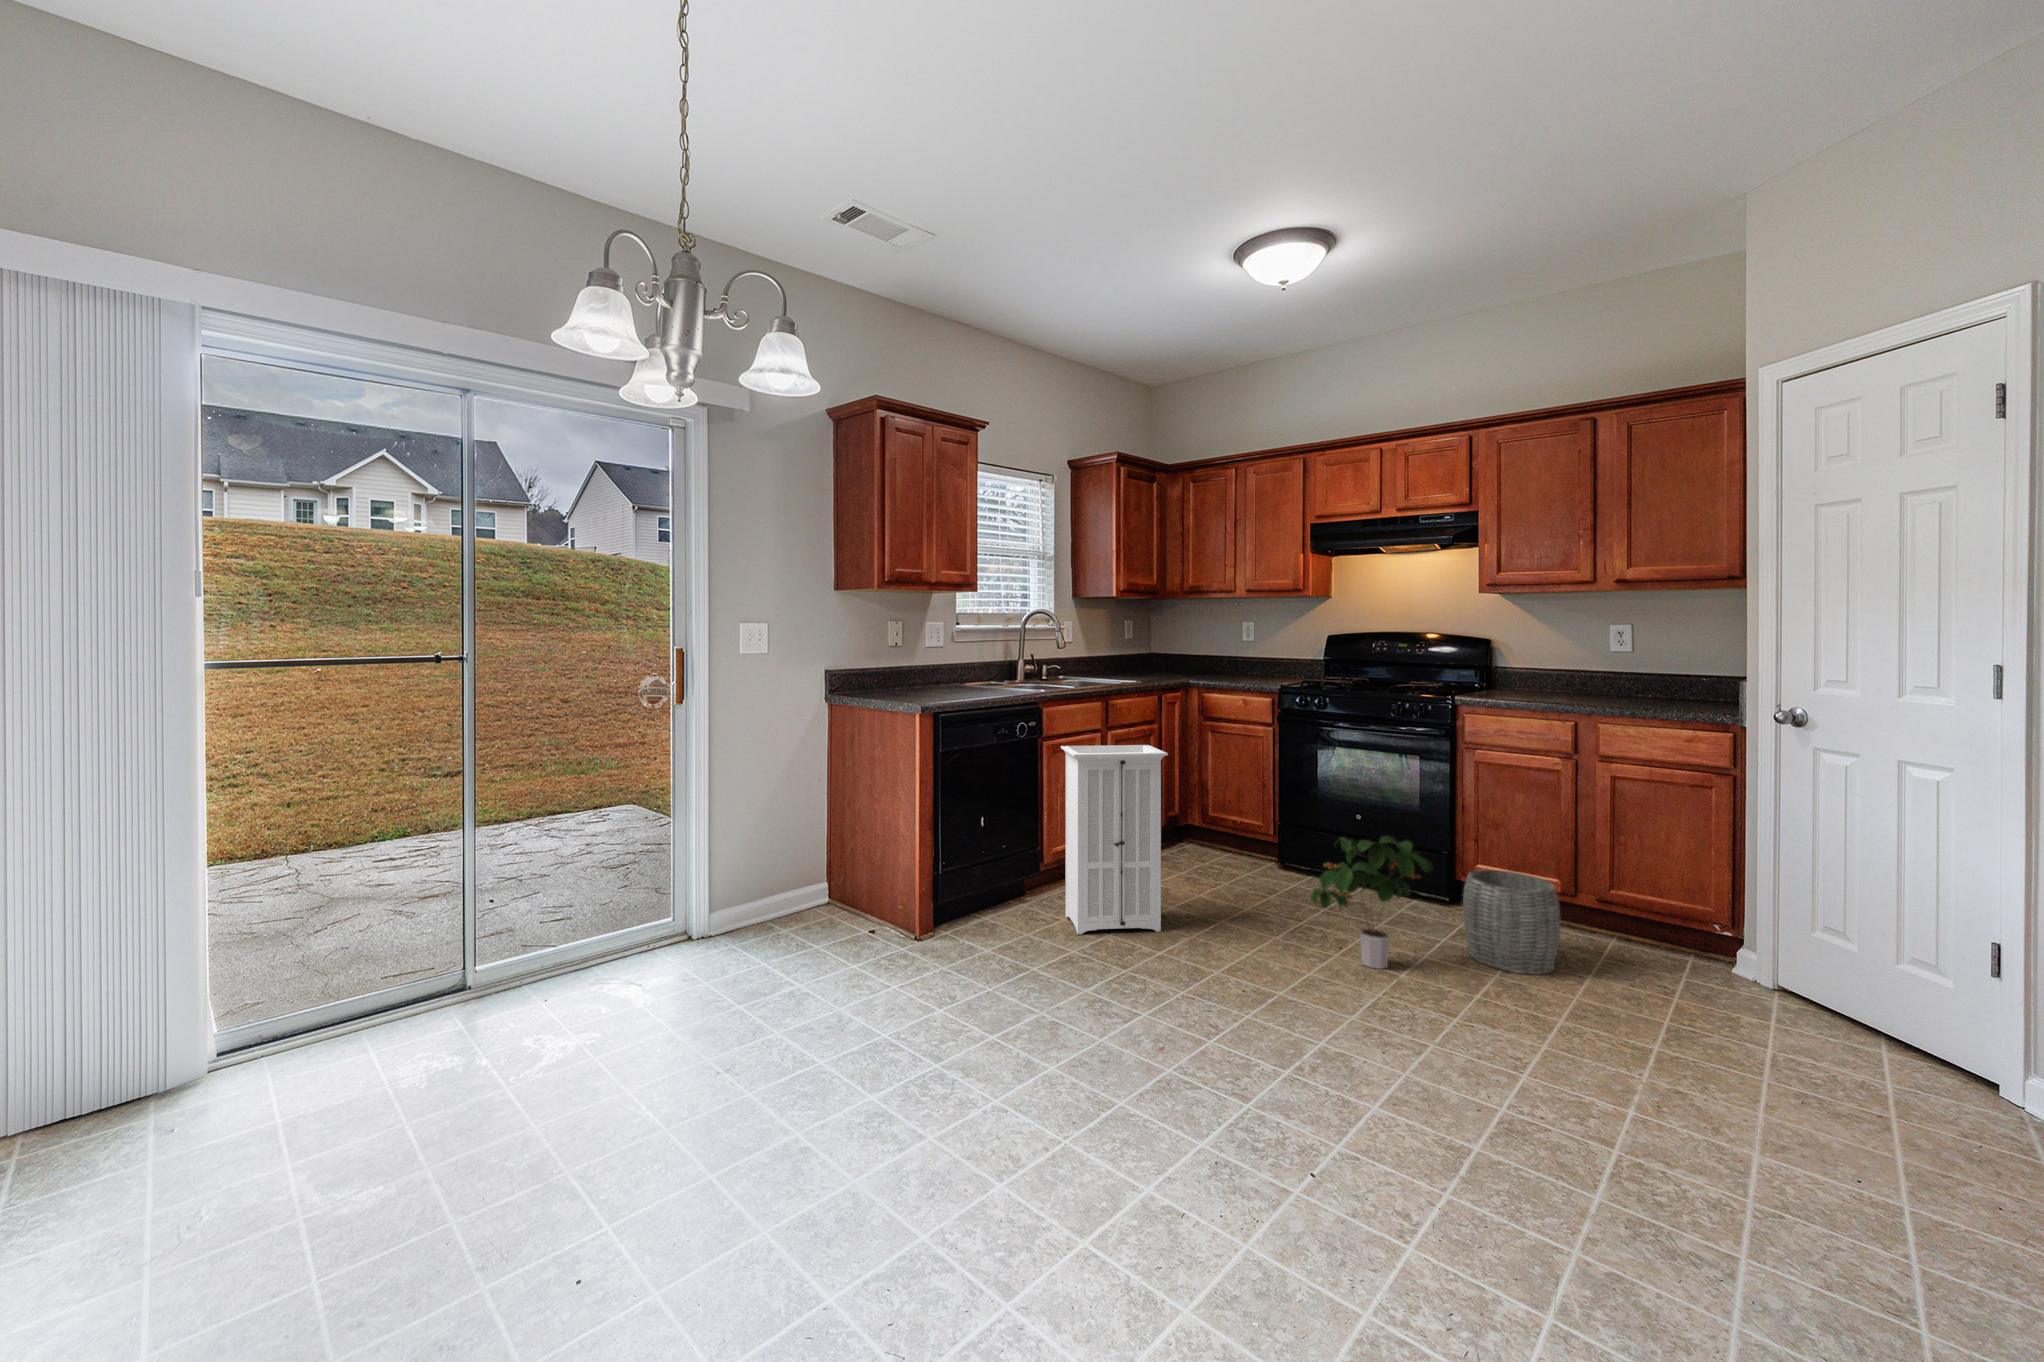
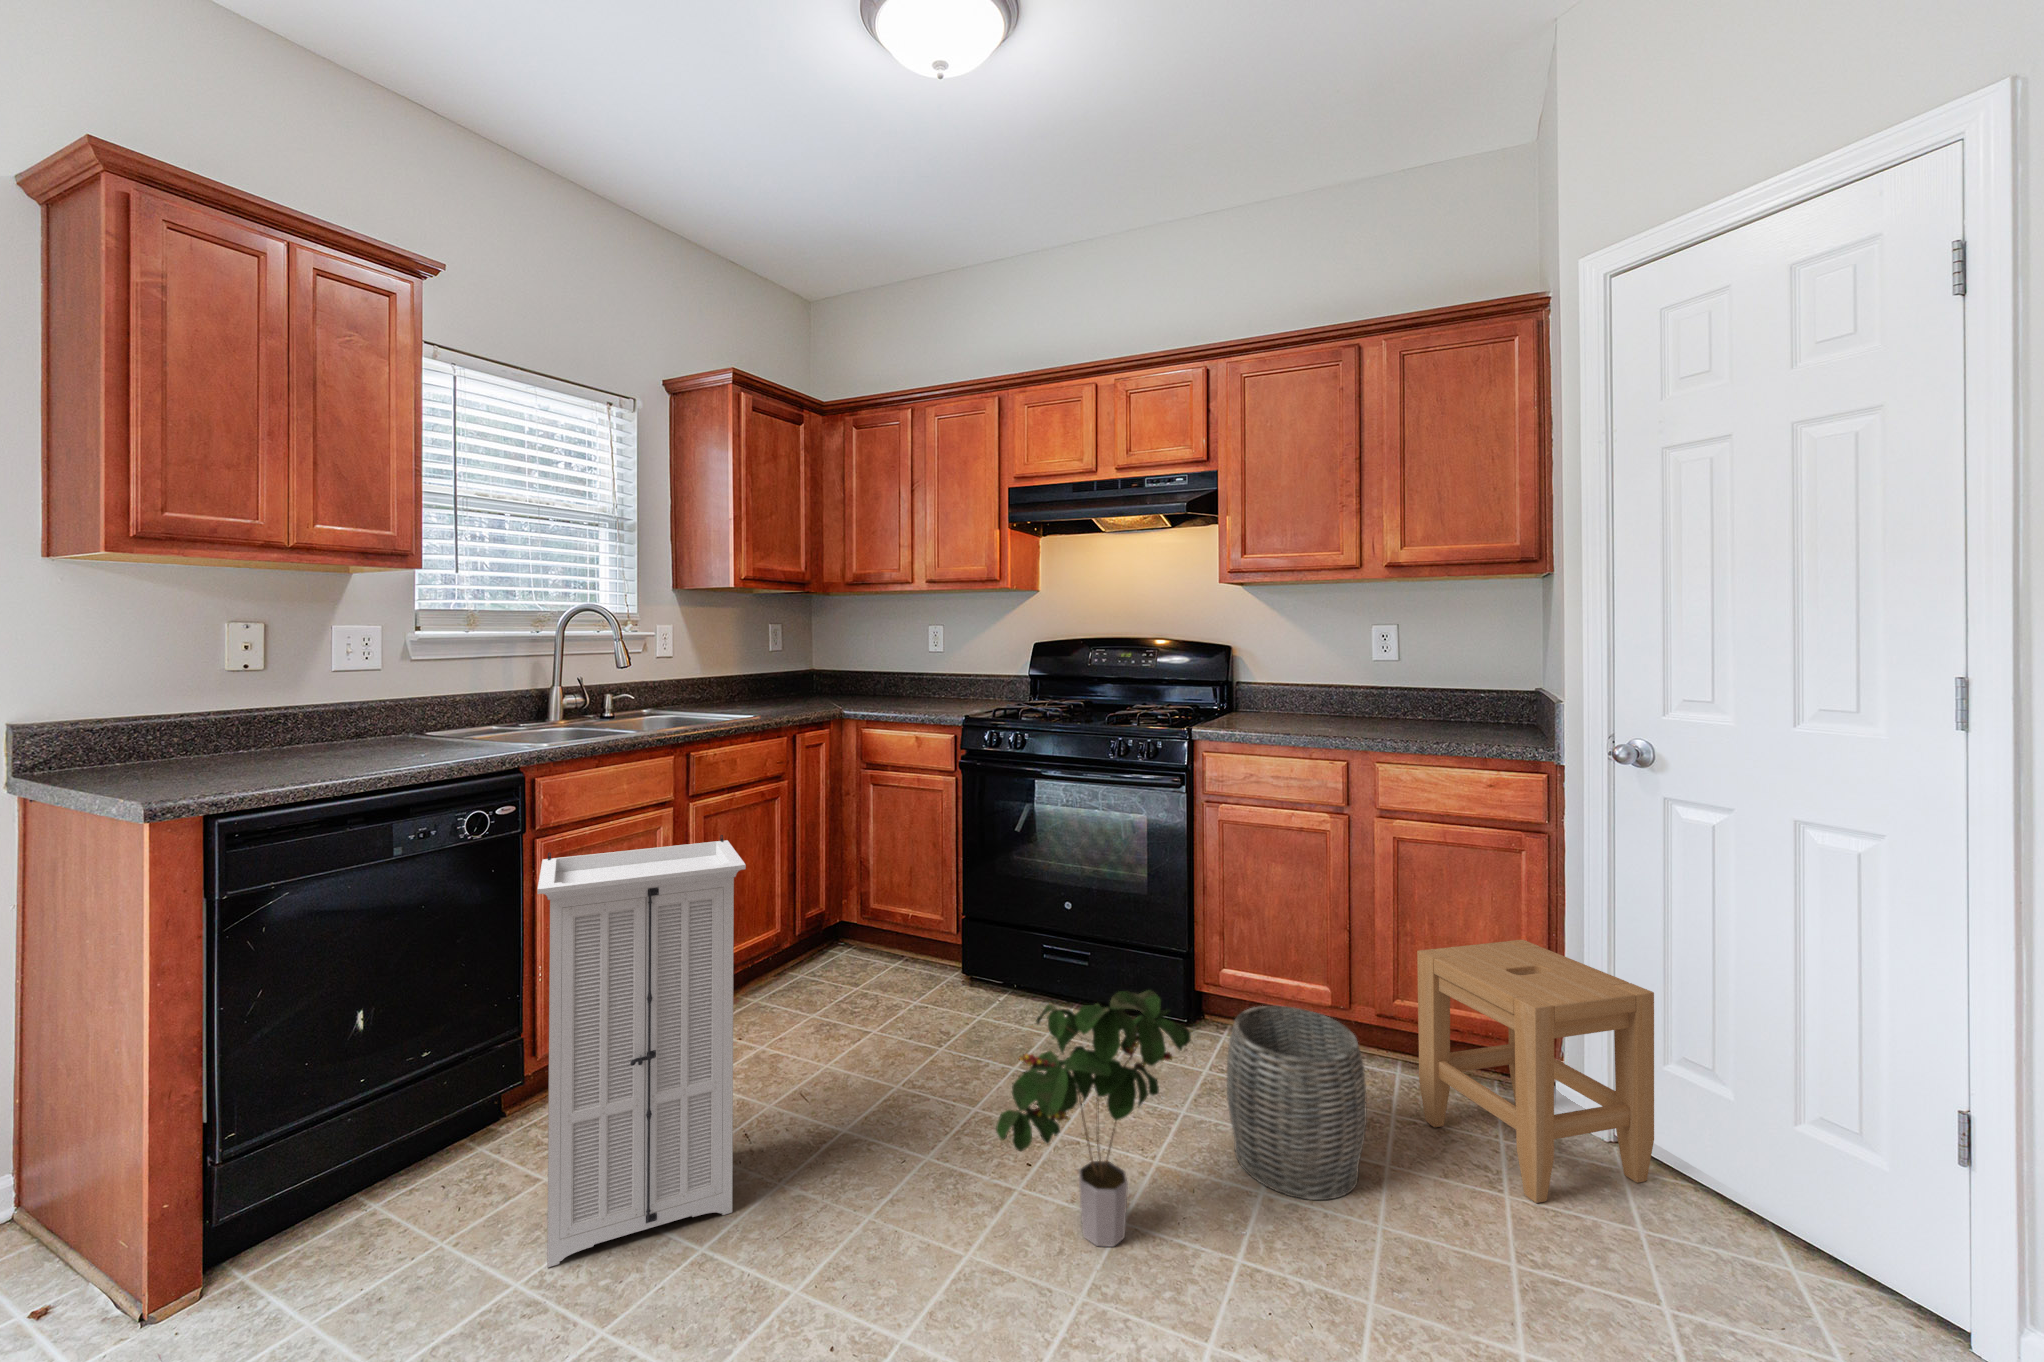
stool: none [1615,845,1791,1000] -> present [1417,940,1654,1203]

